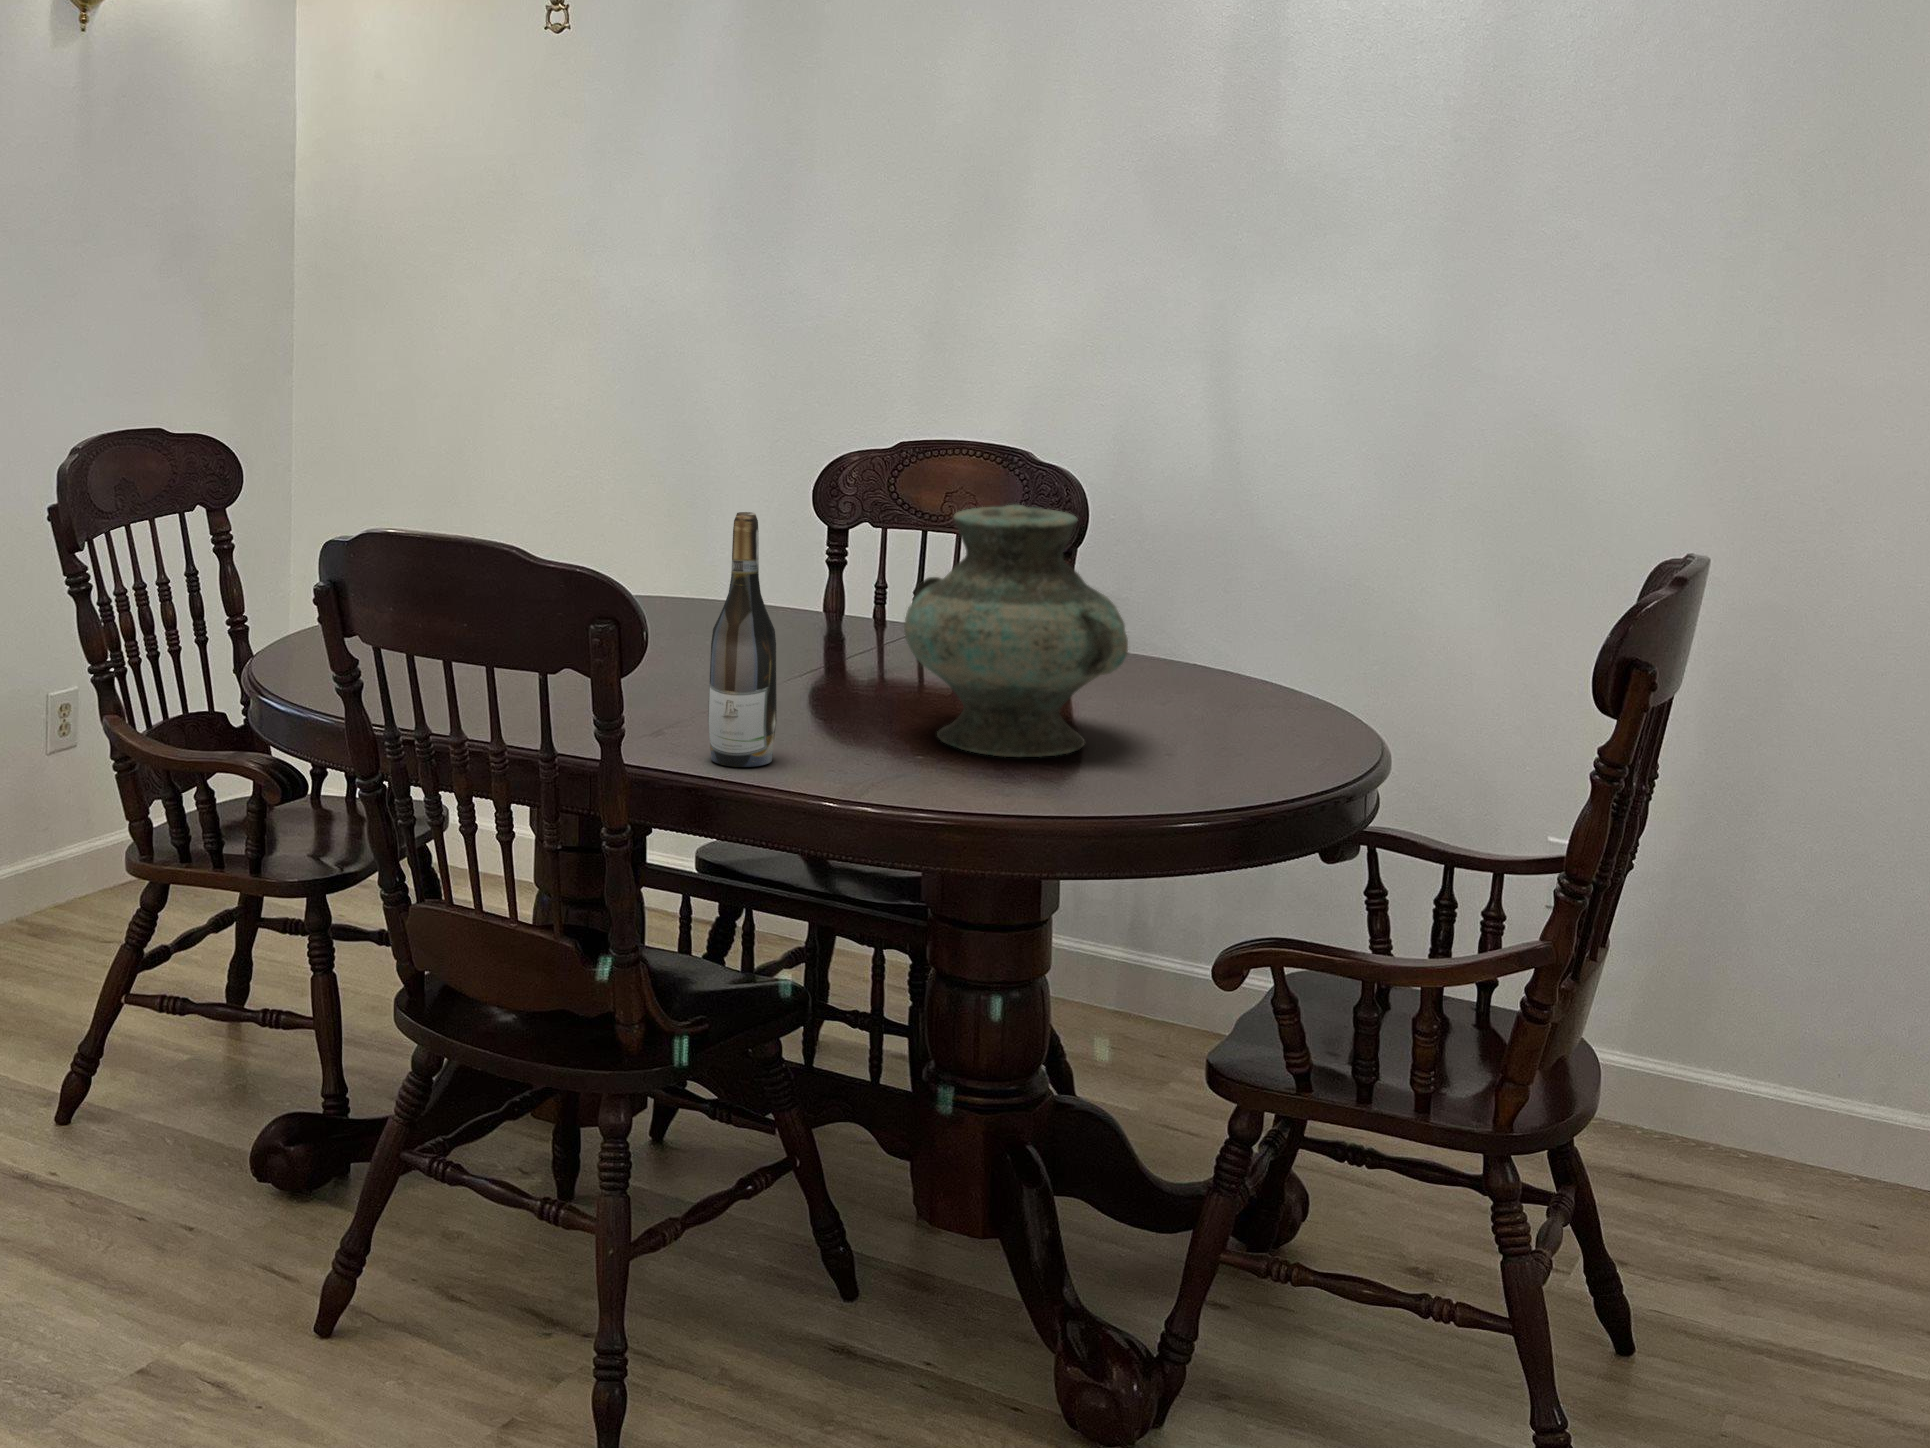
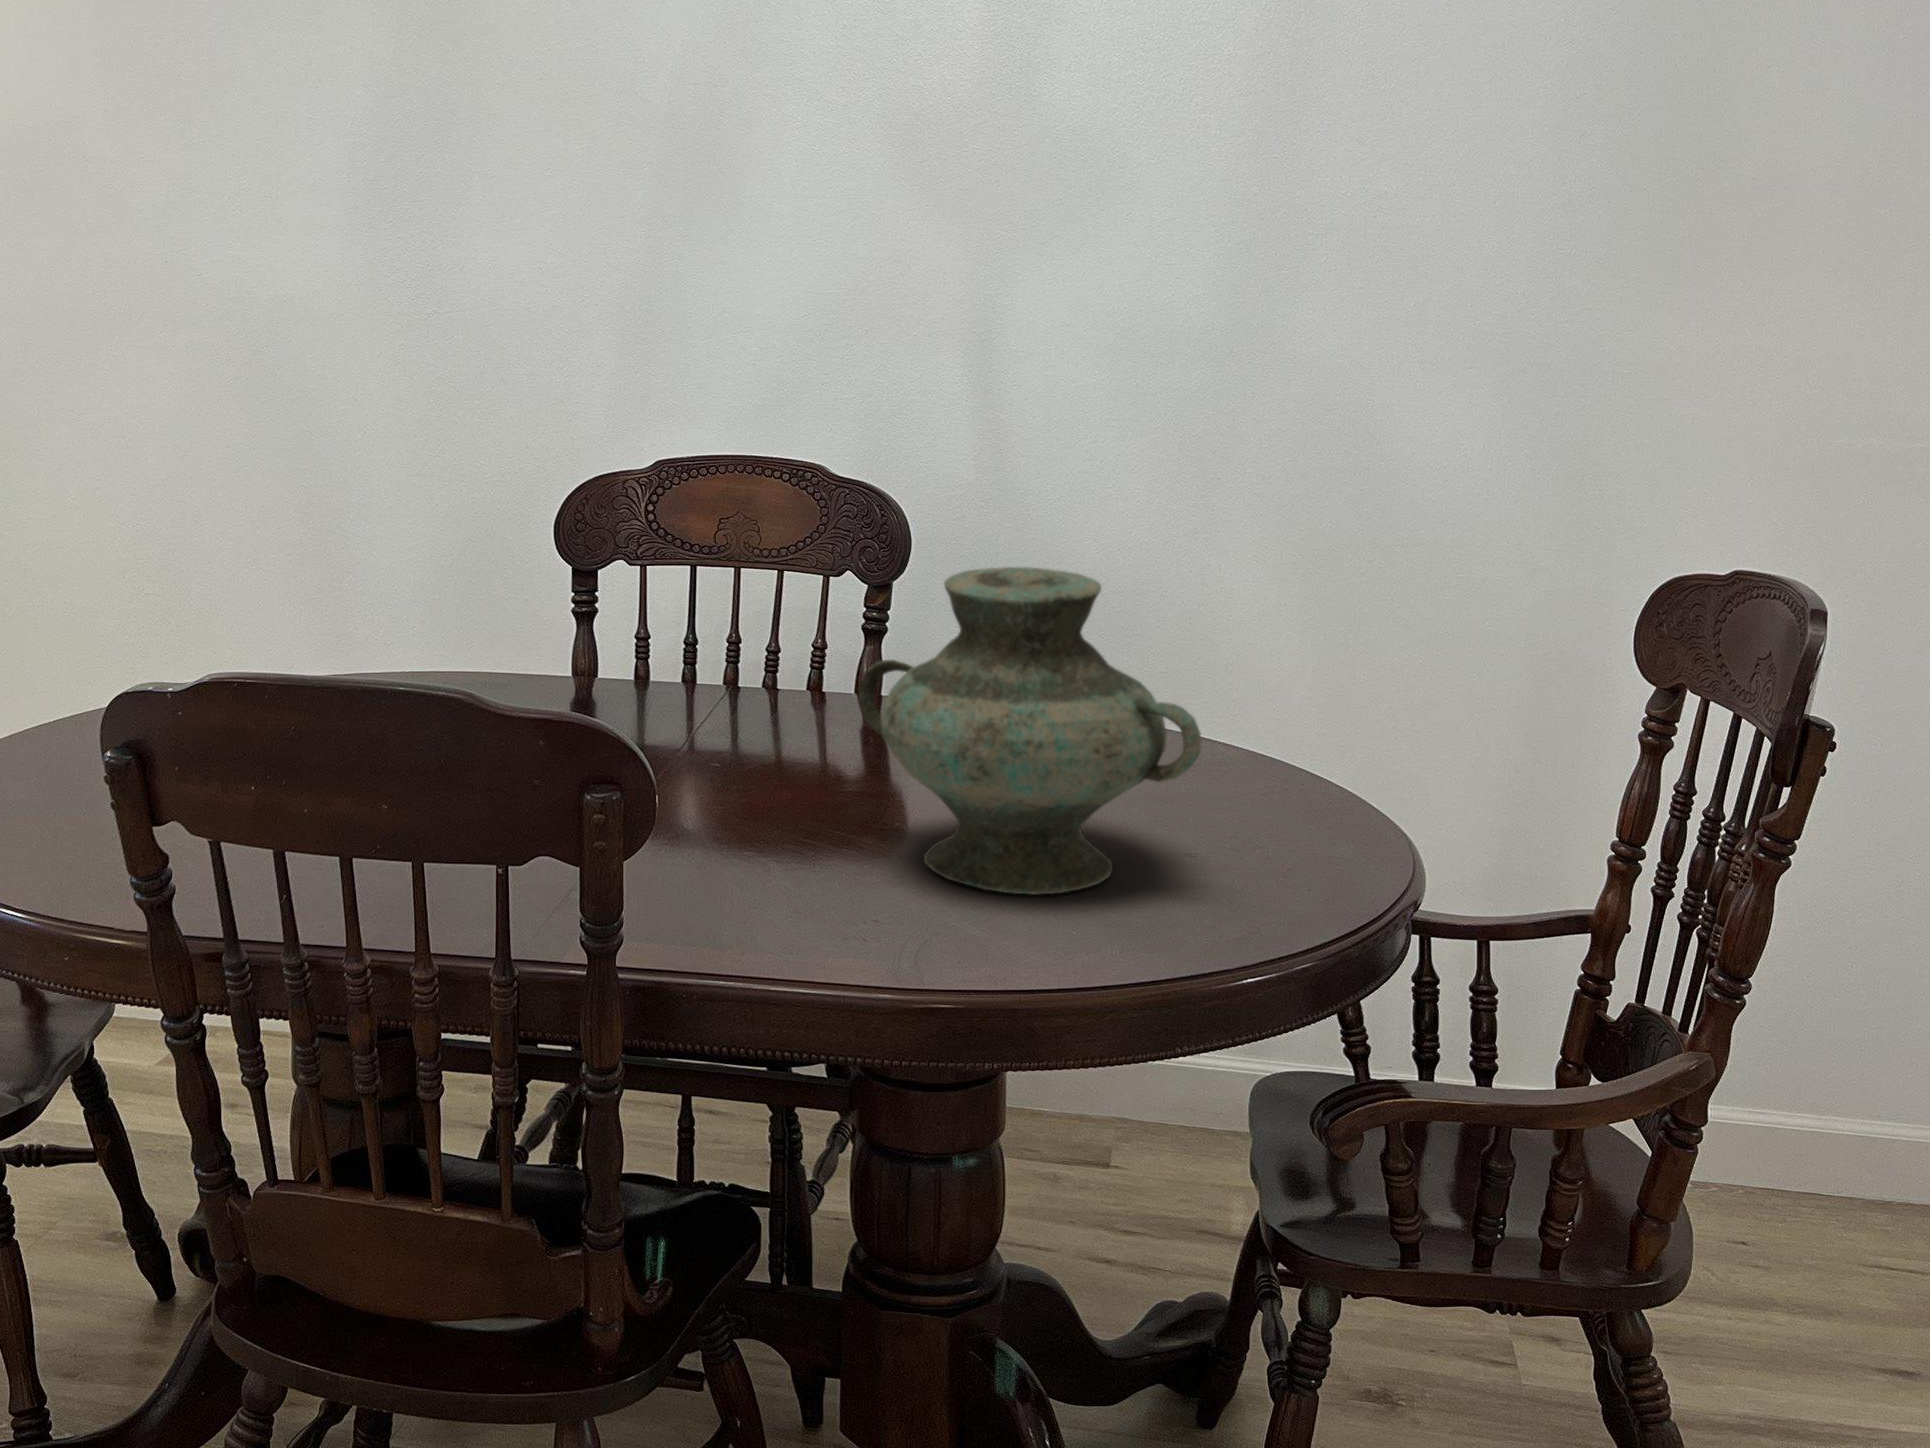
wine bottle: present [708,512,777,767] -> none [698,613,790,961]

